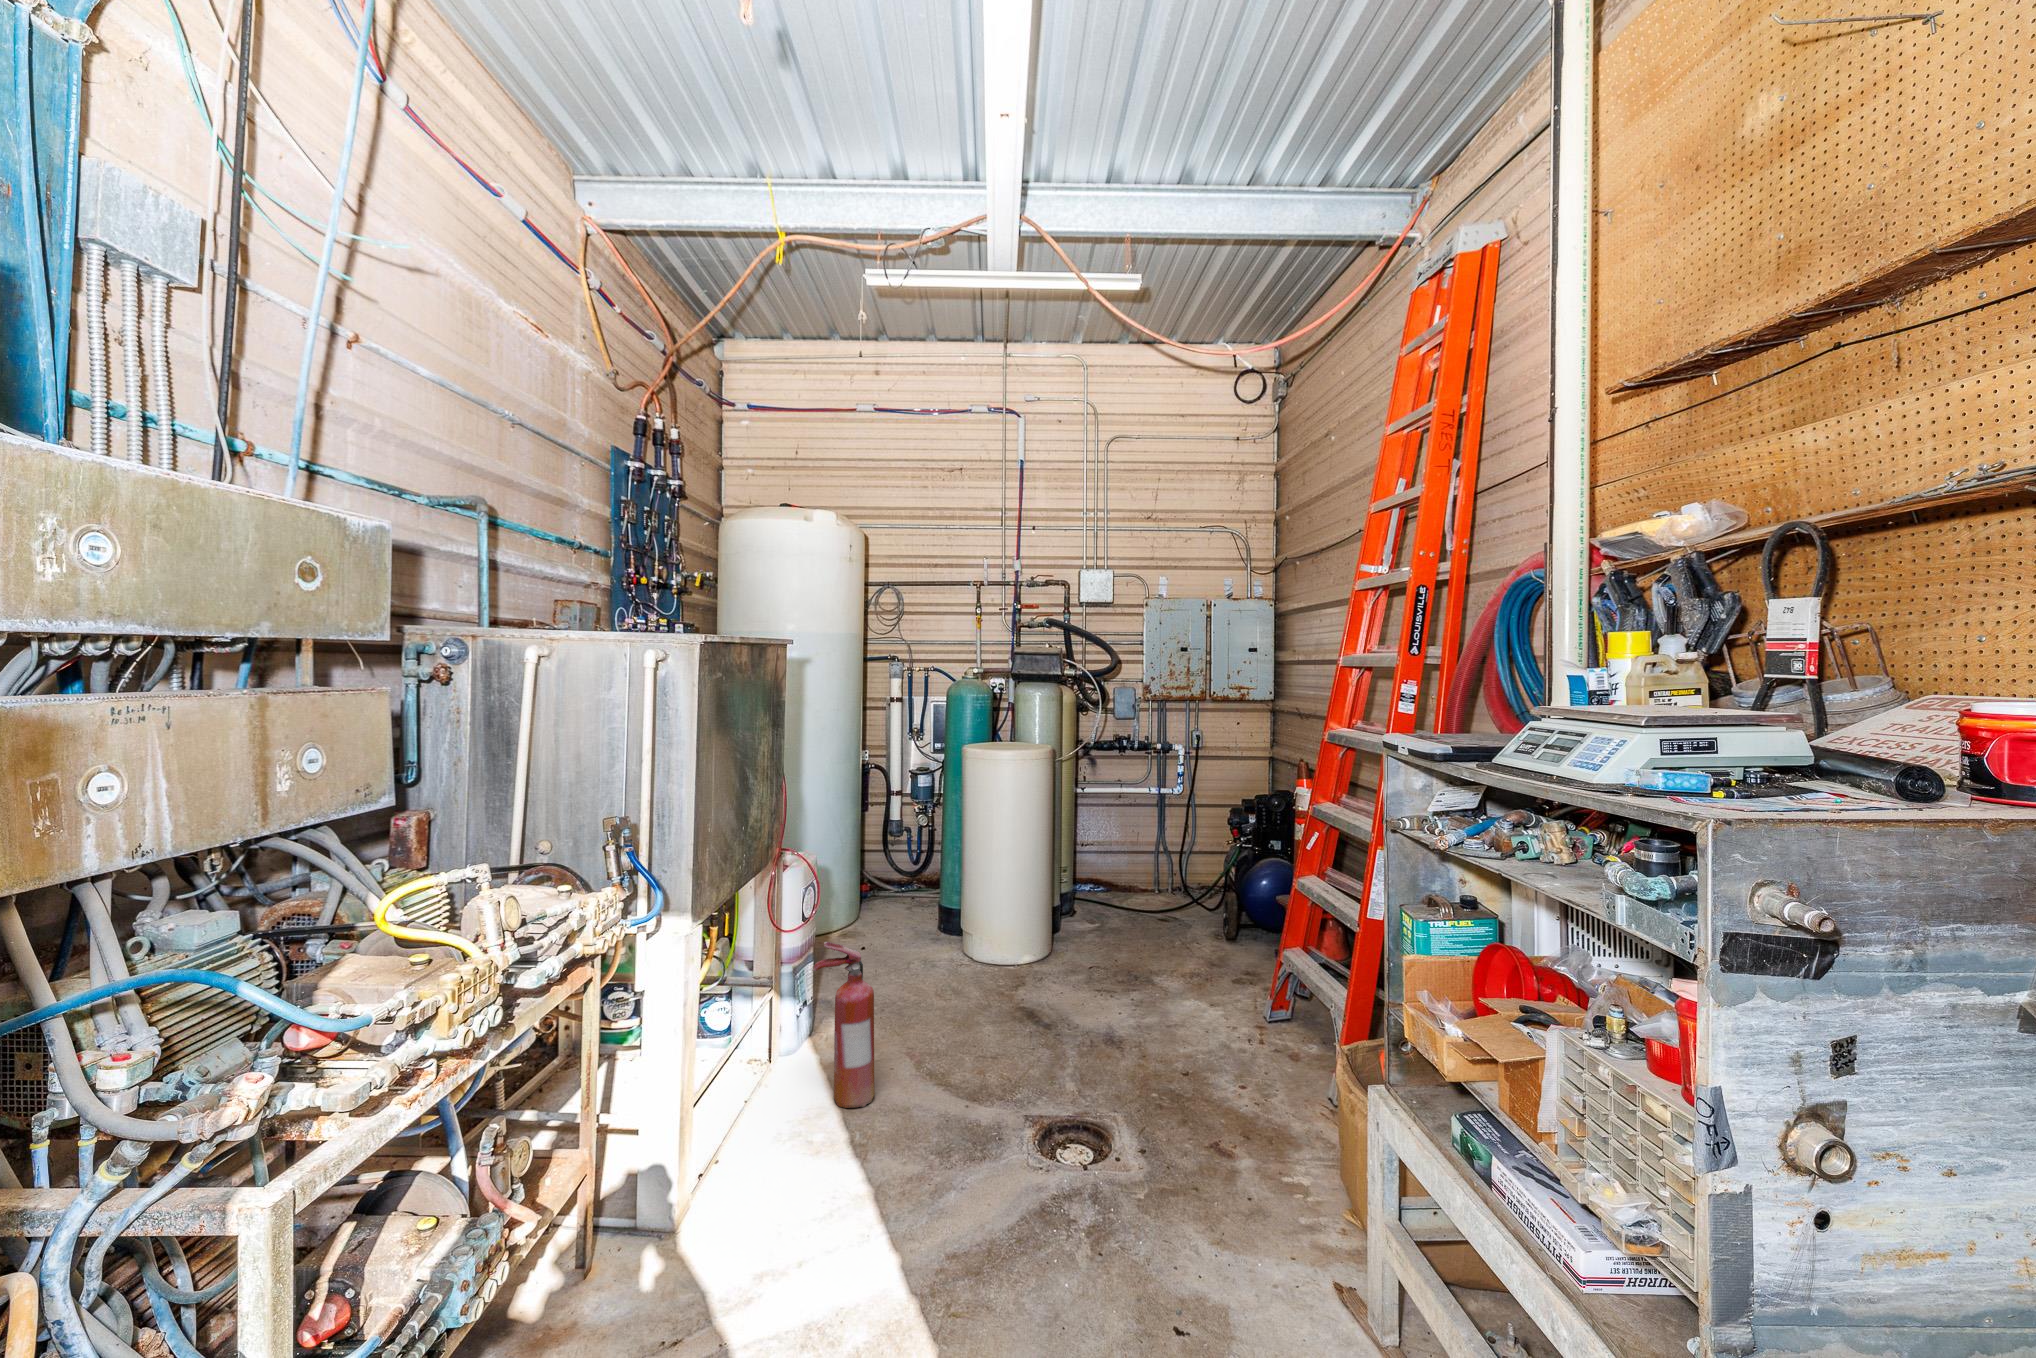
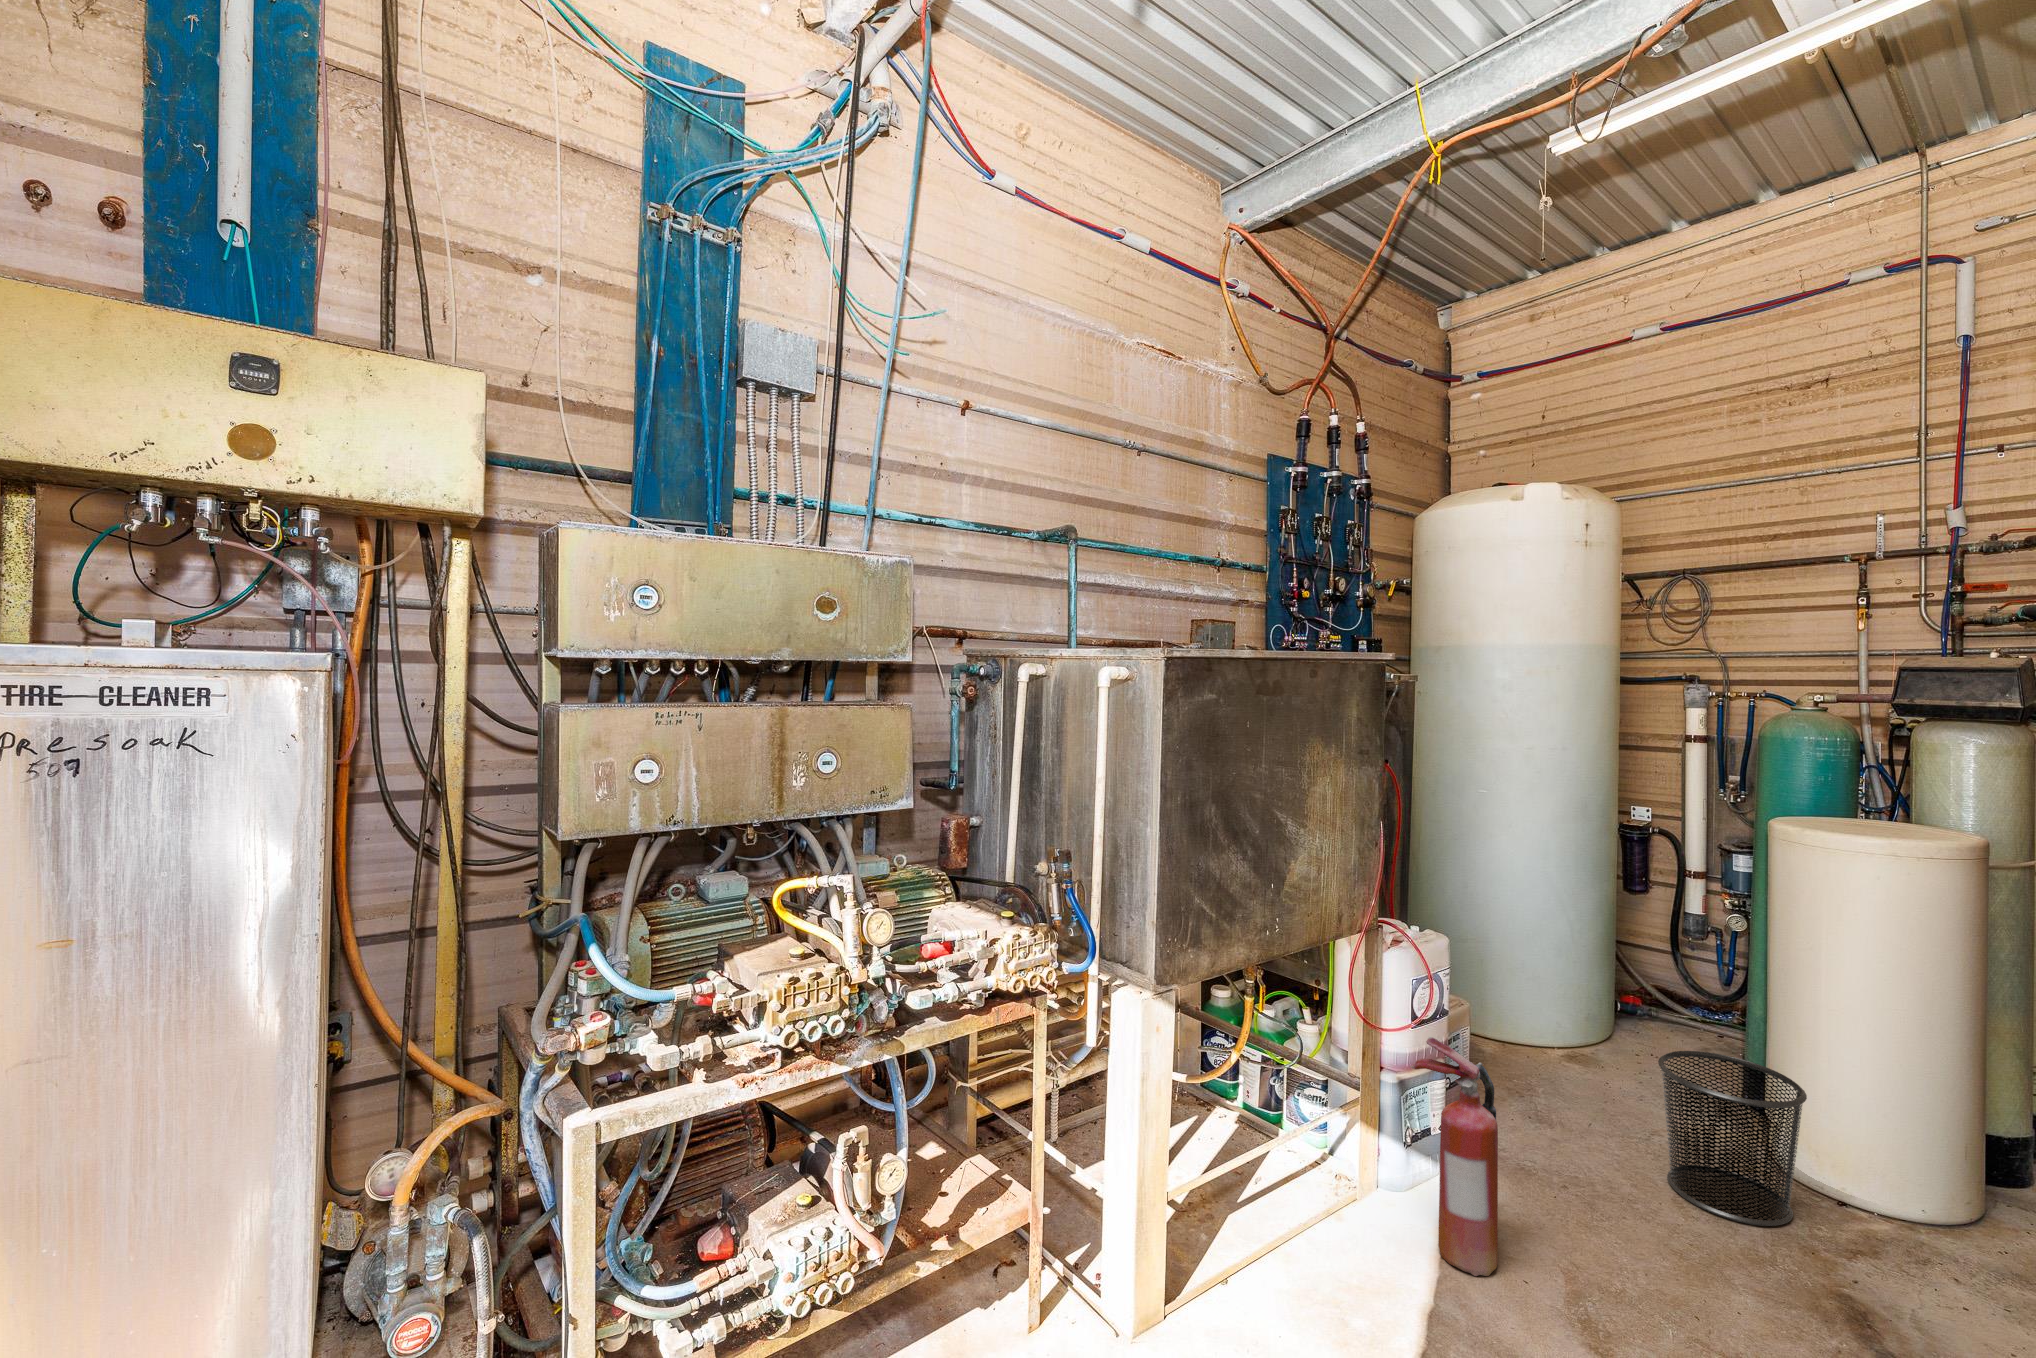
waste bin: none [923,901,996,1002] -> present [1658,1051,1807,1226]

